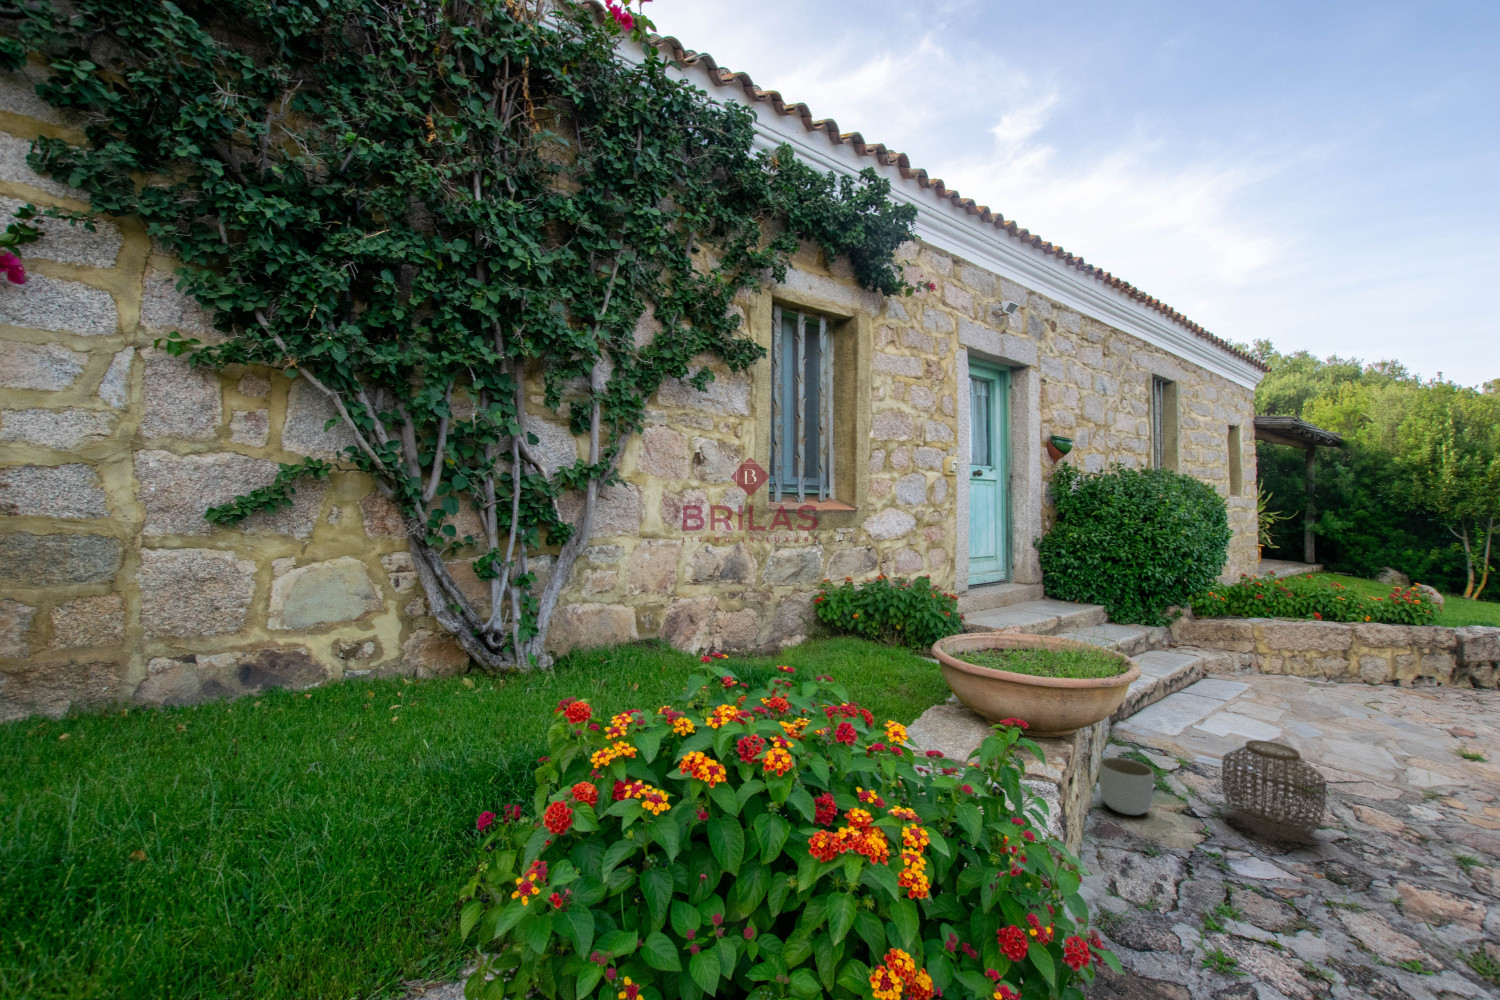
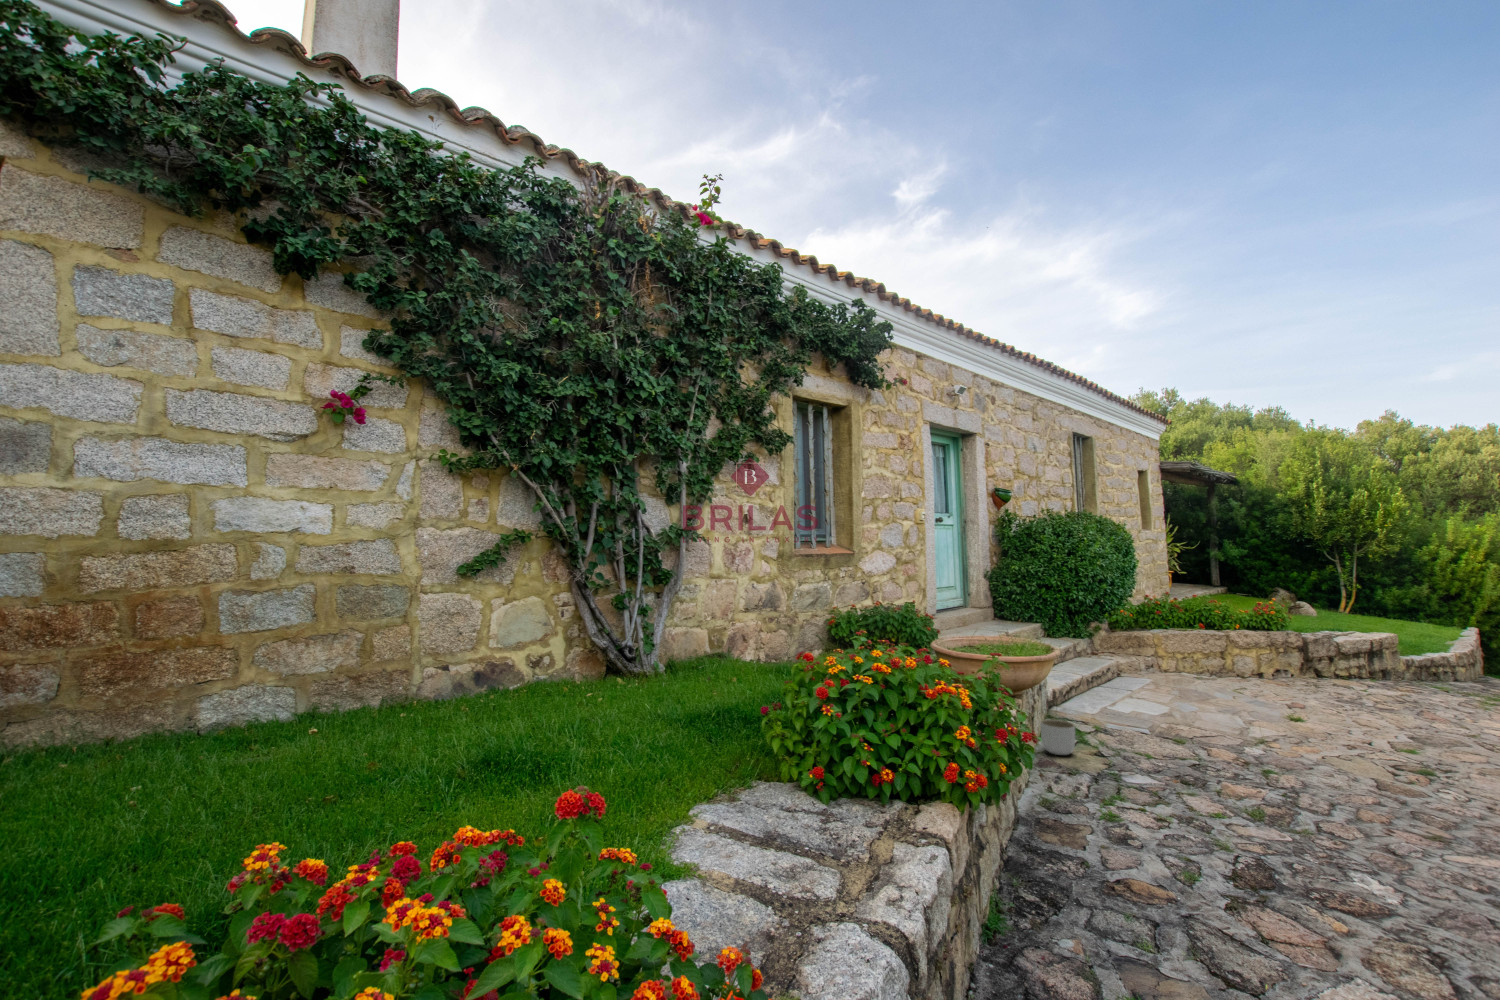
woven basket: present [1222,740,1326,842] -> none [1118,702,1179,764]

